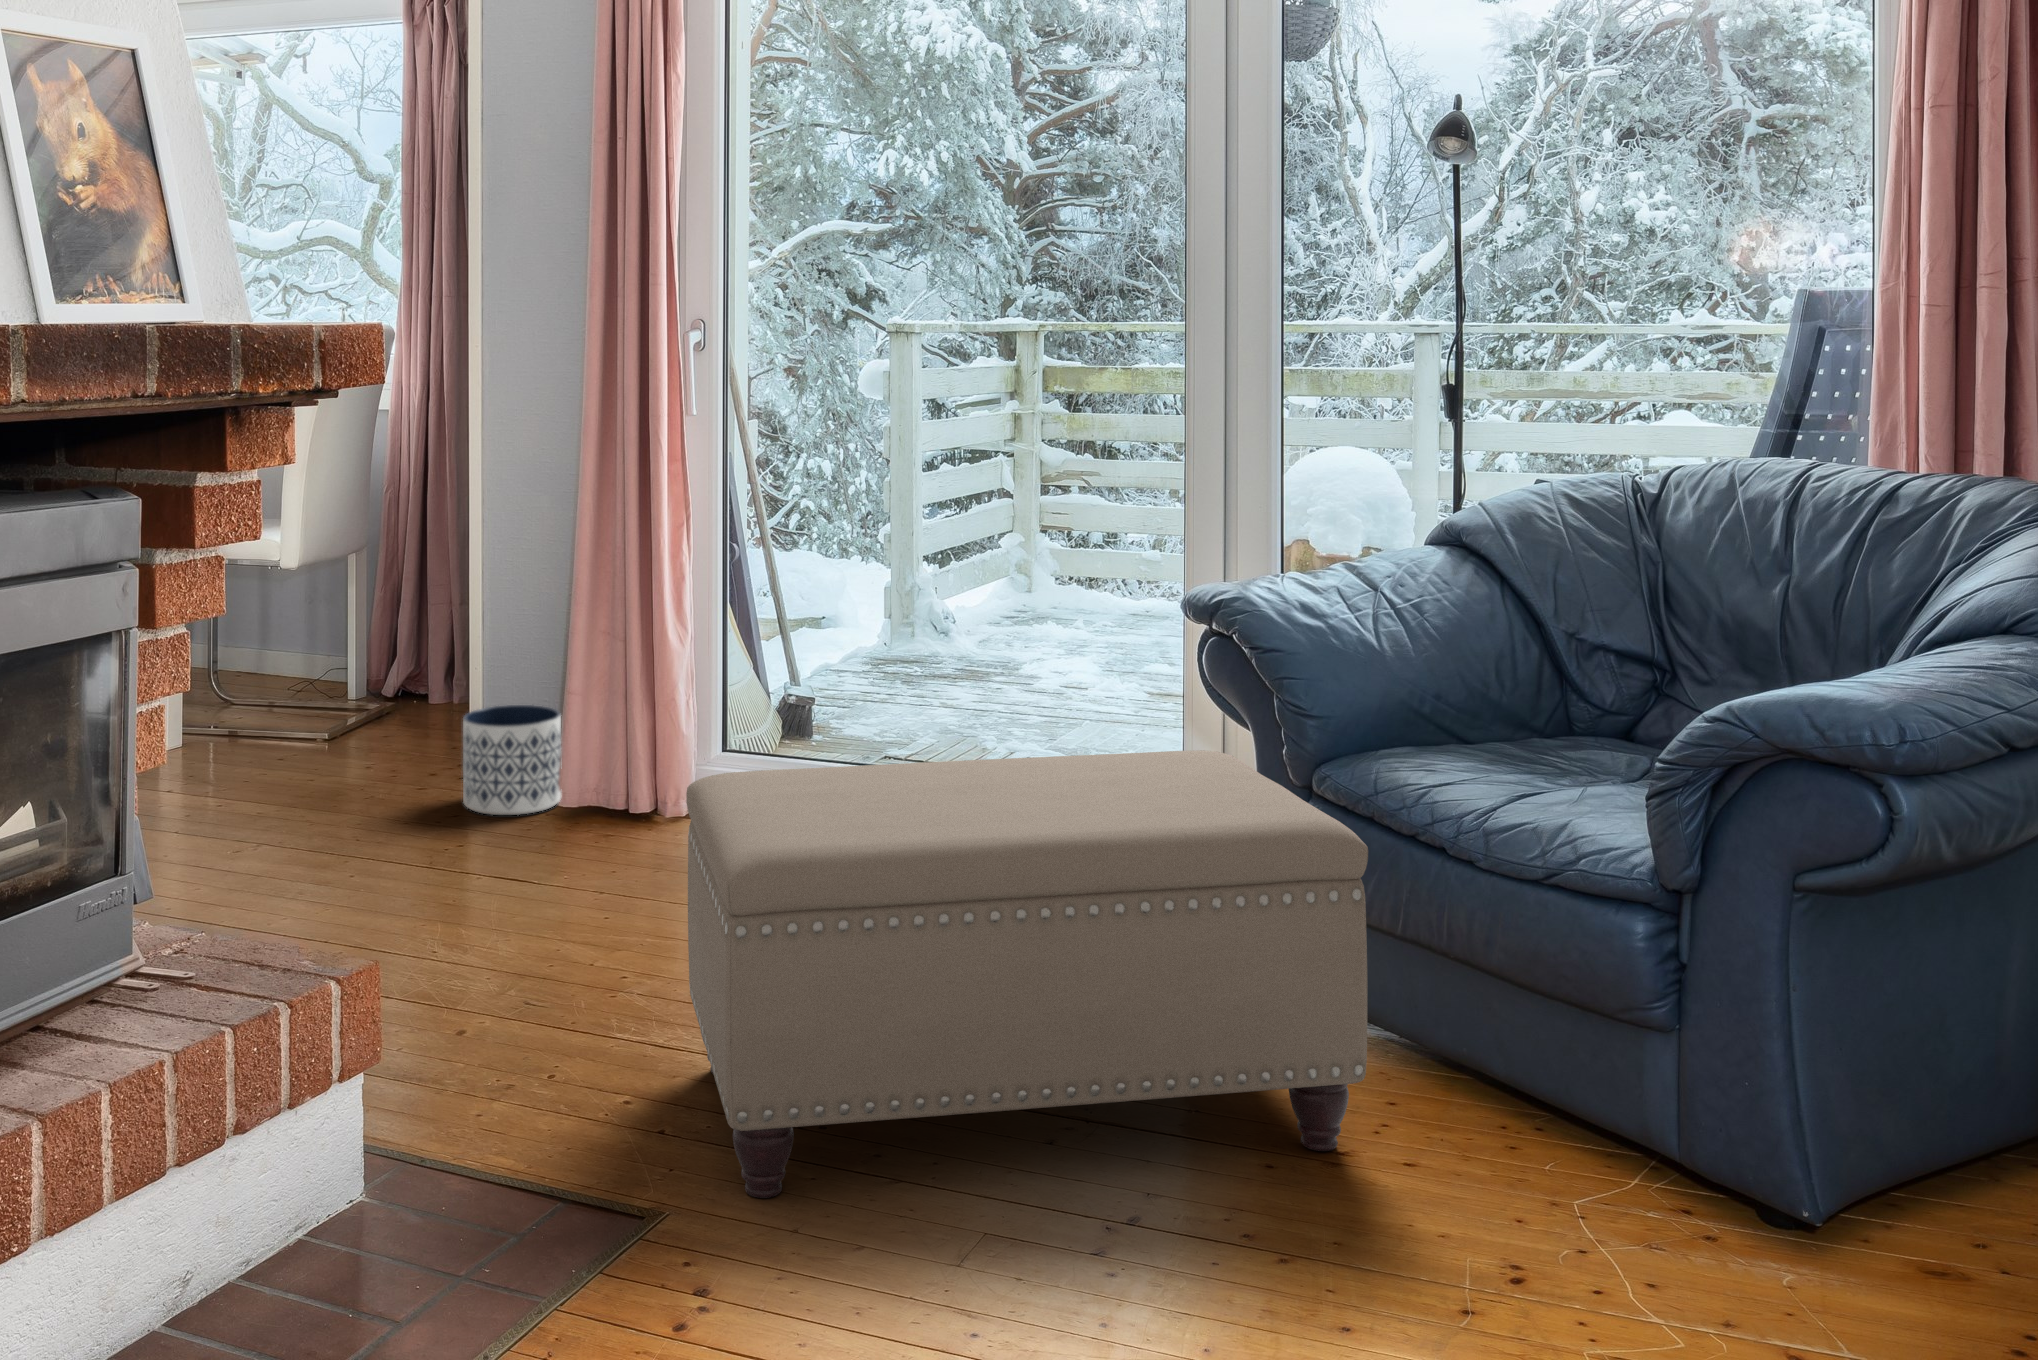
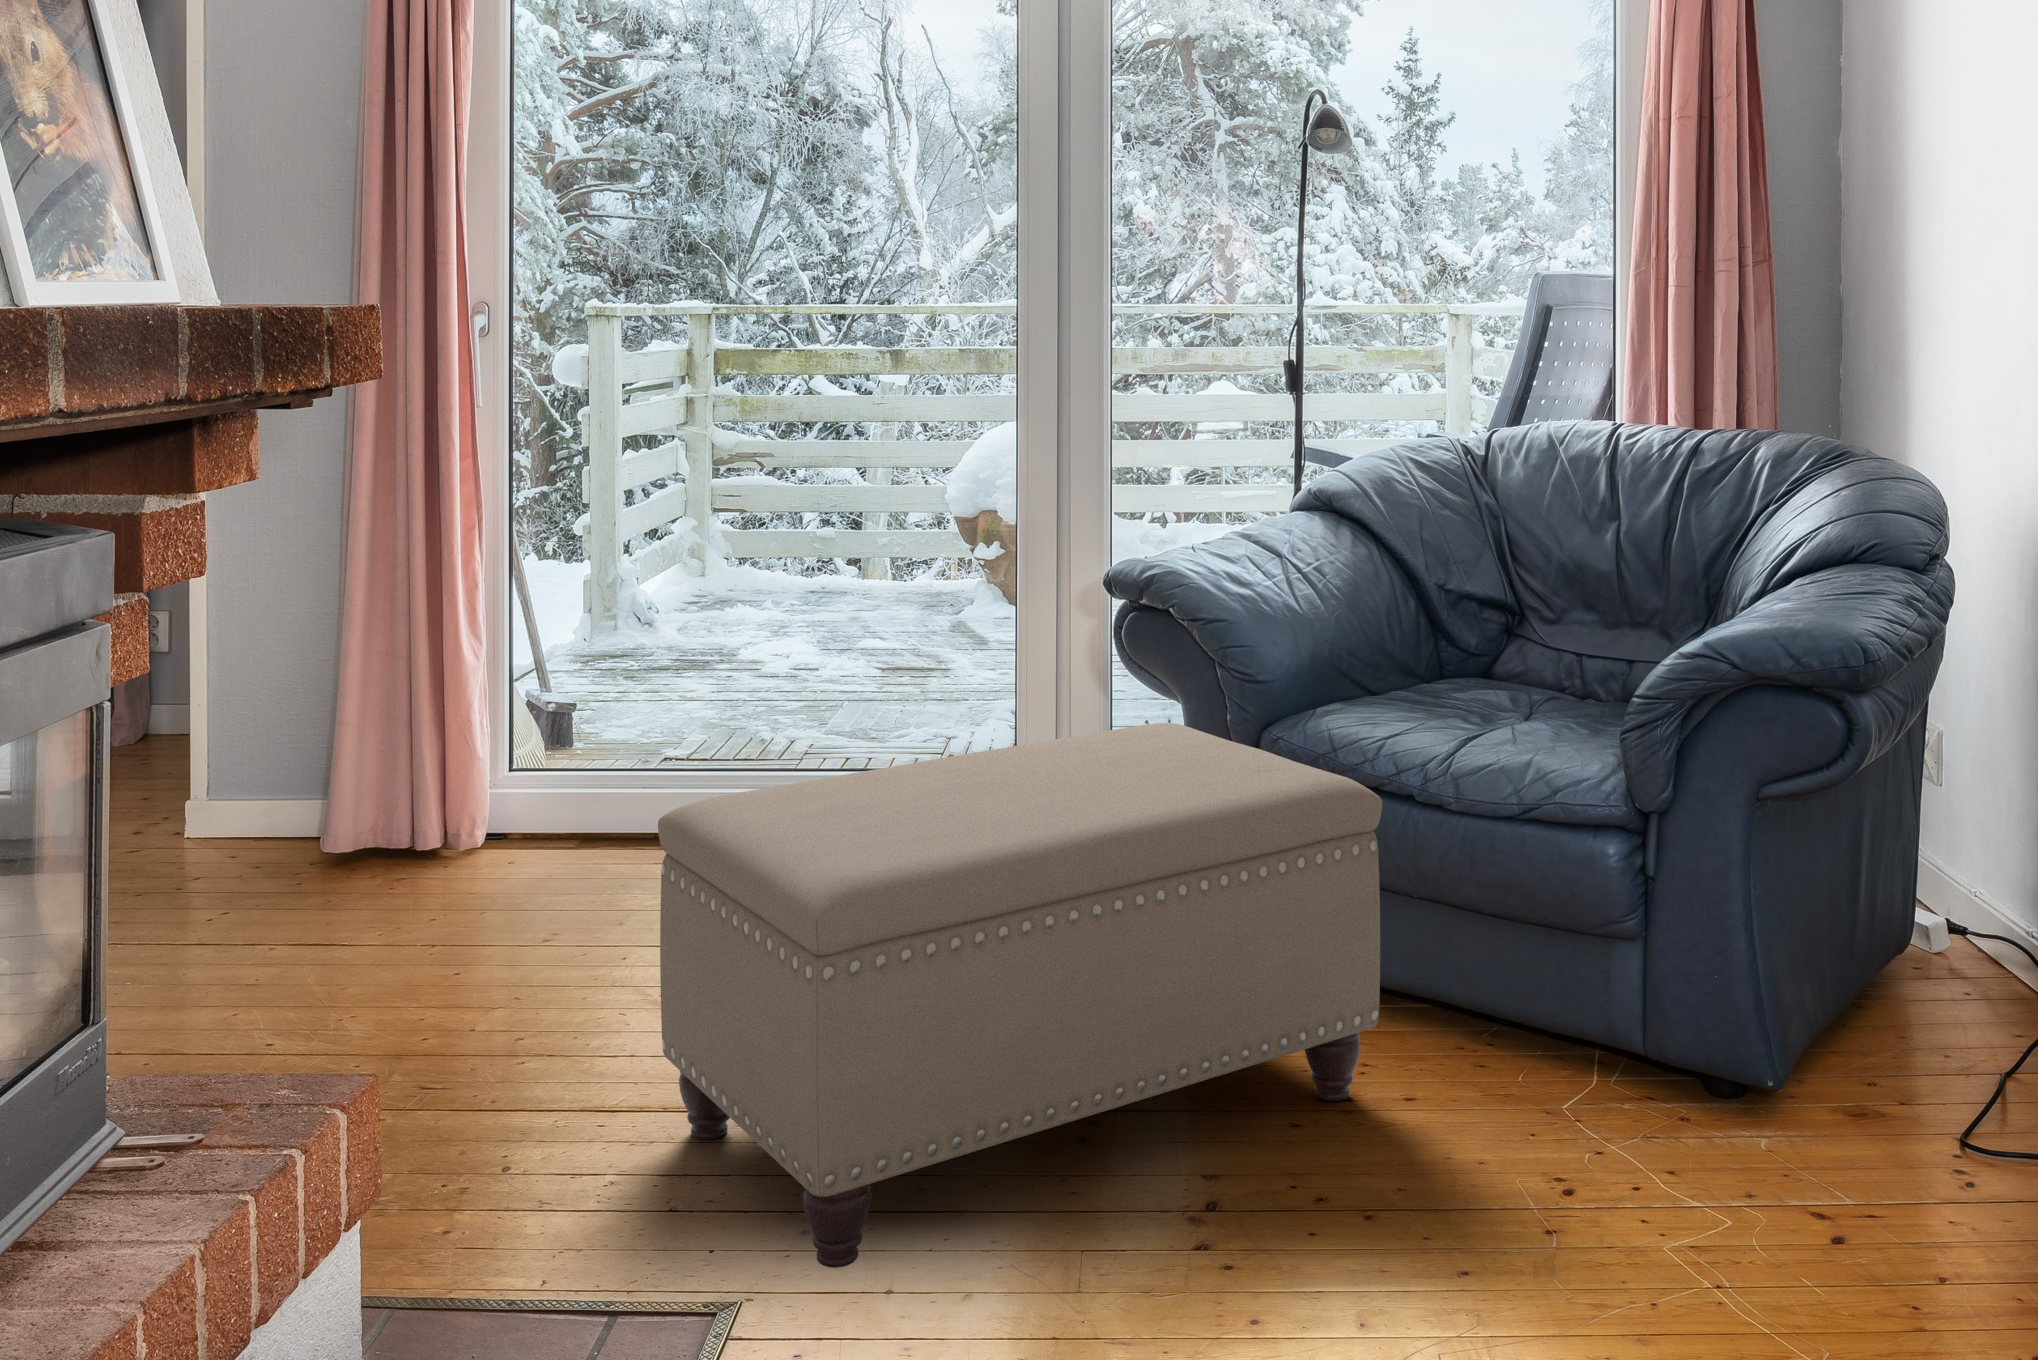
planter: present [463,705,561,815] -> none [197,750,321,882]

